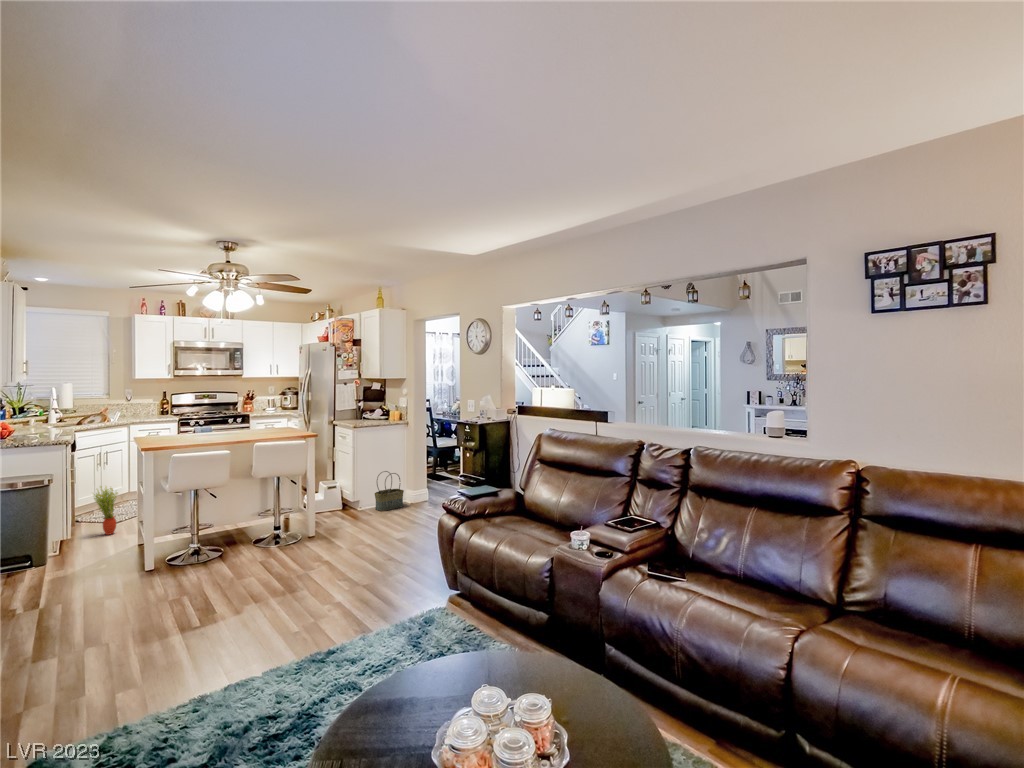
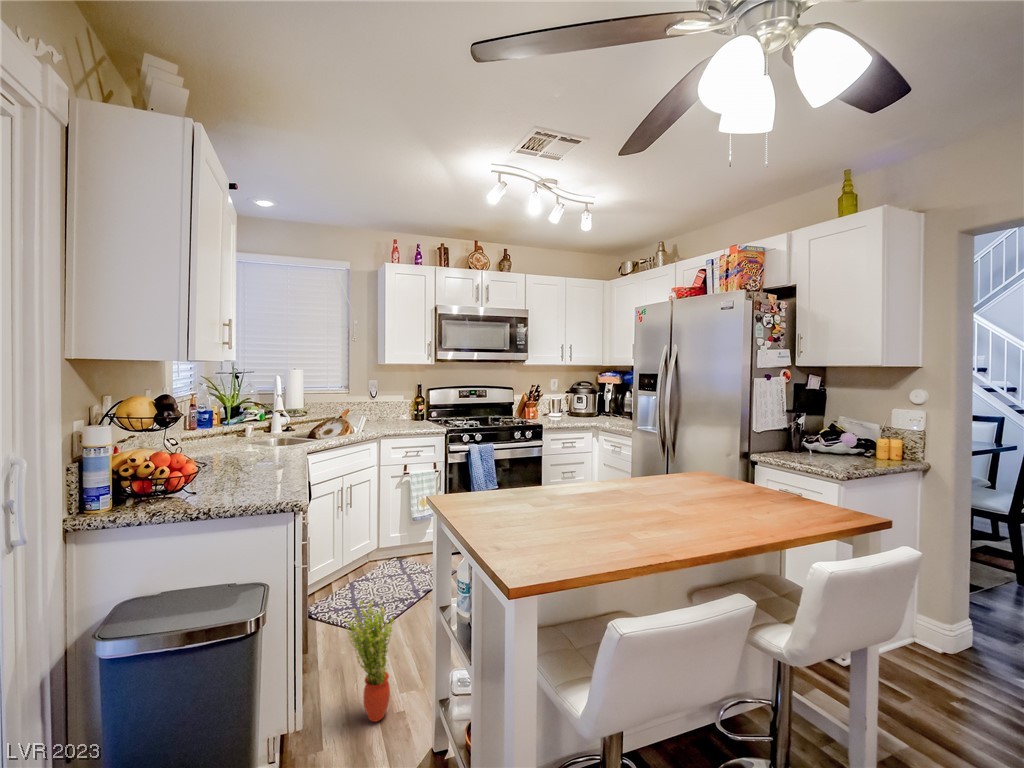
basket: present [375,471,404,511] -> none [925,589,994,706]

